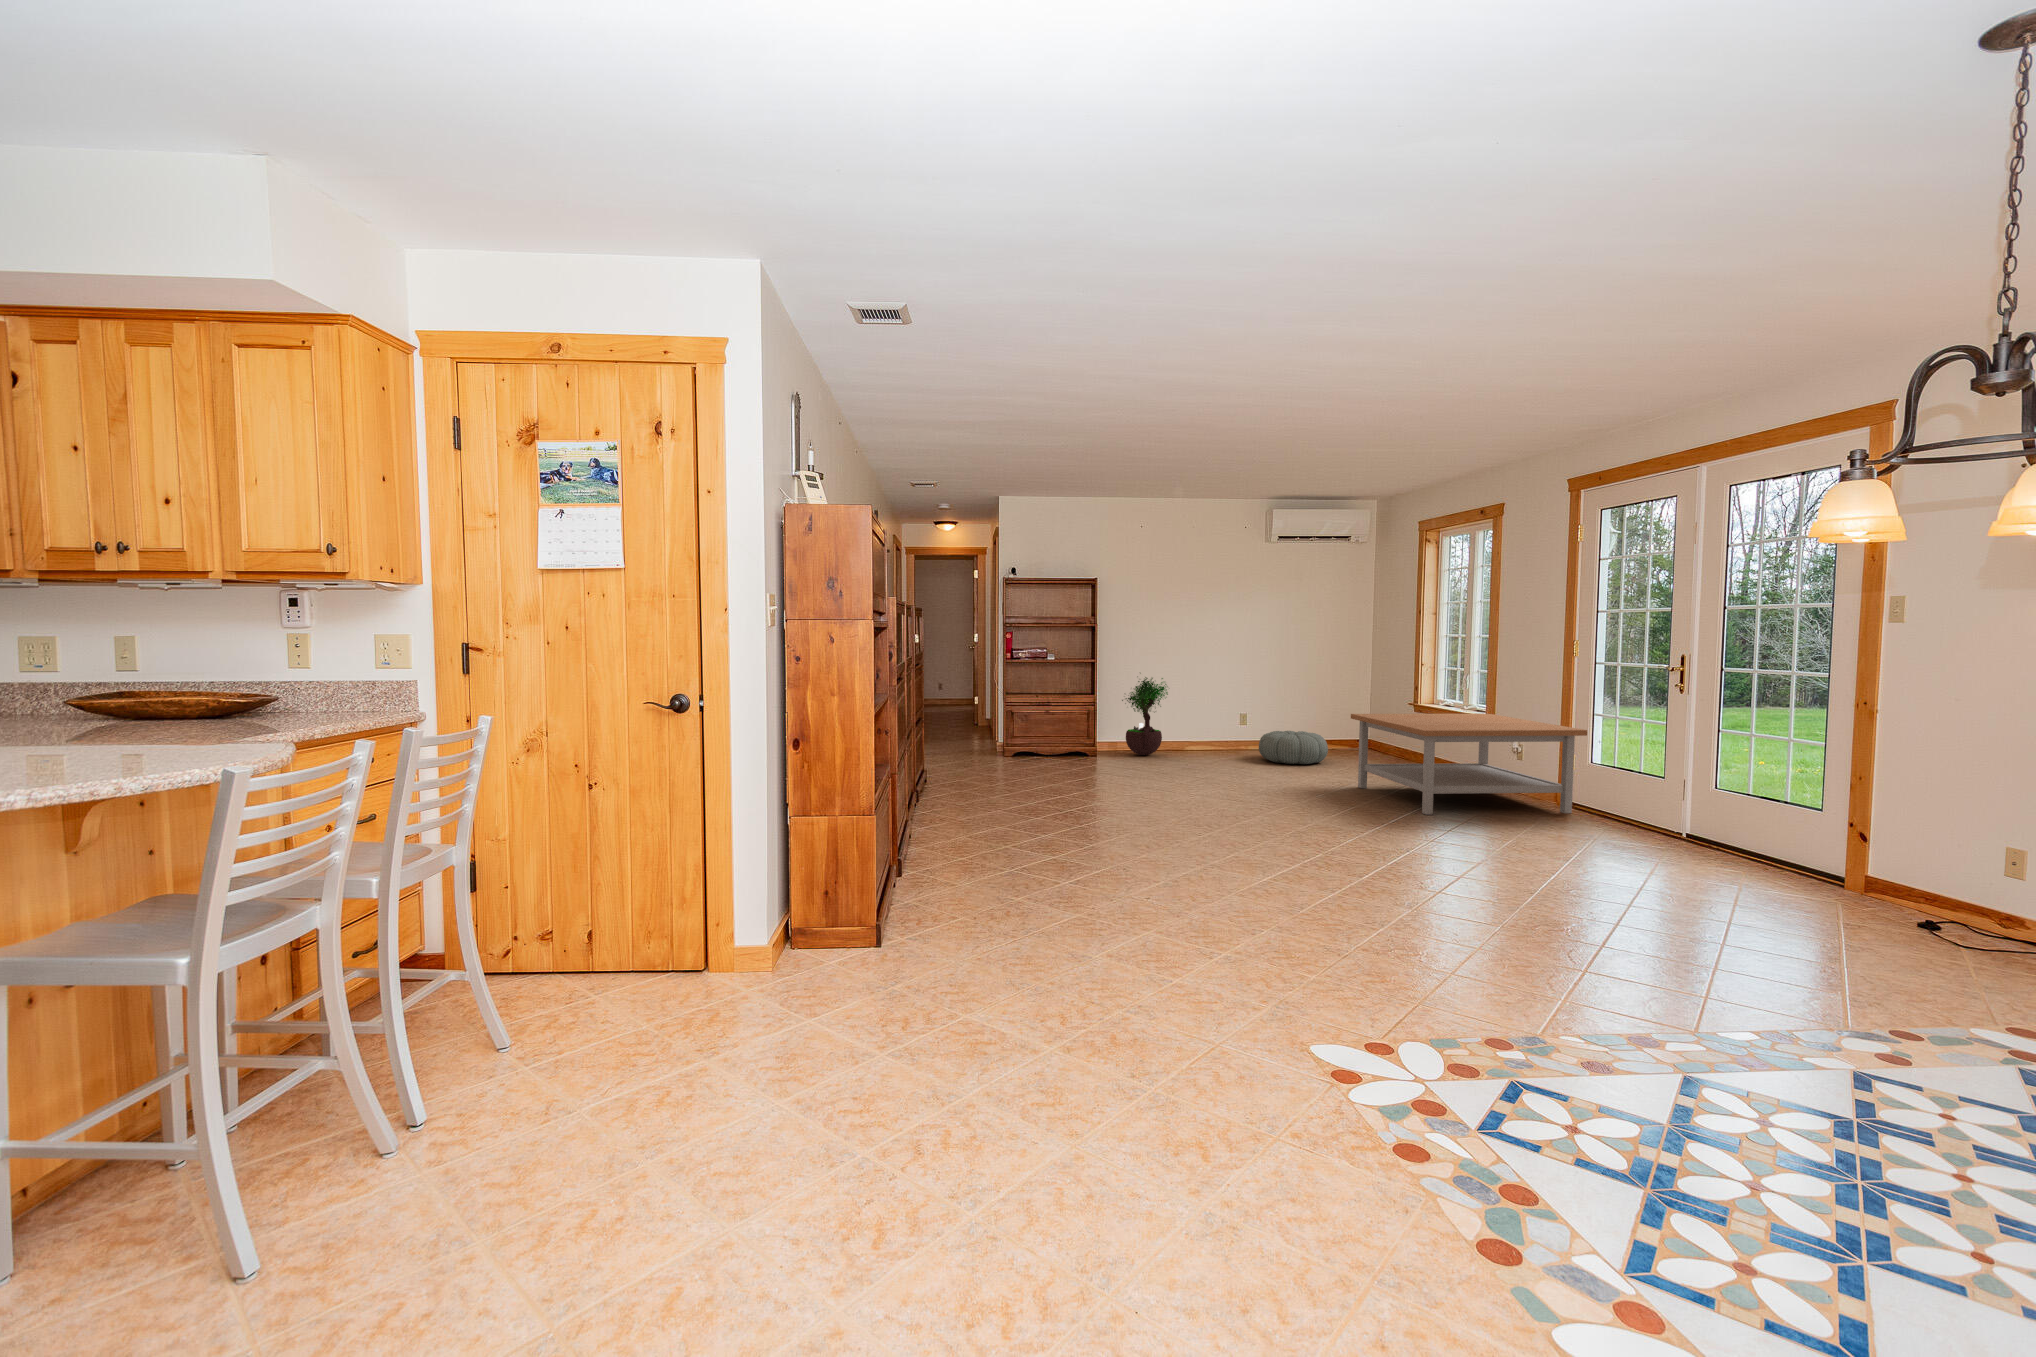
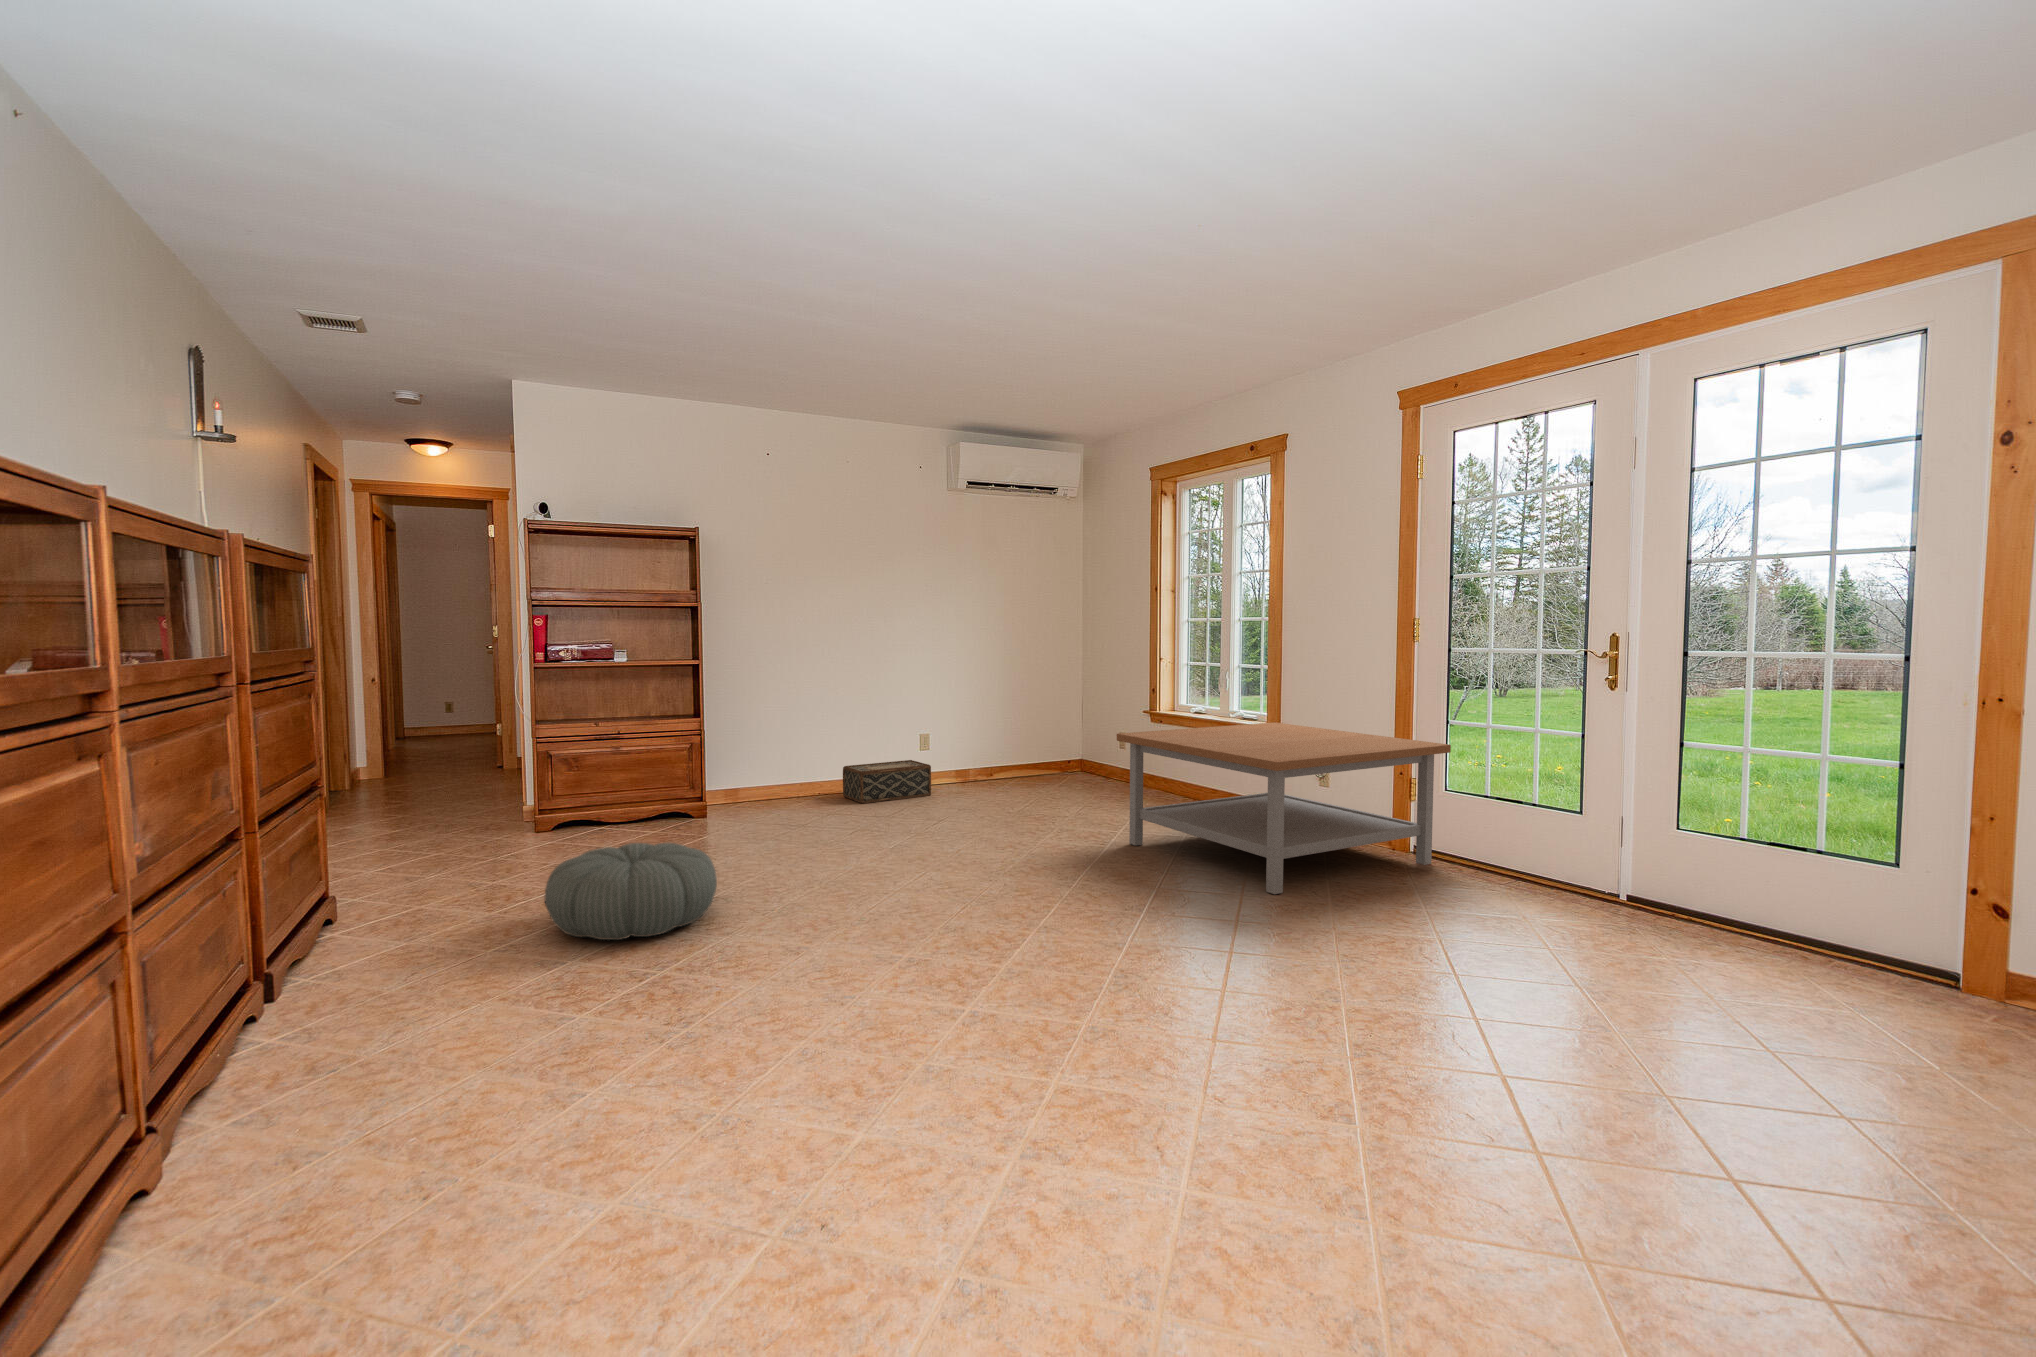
potted tree: present [1122,677,1168,755] -> none [746,678,823,809]
woven basket: none [1184,731,1244,756] -> present [843,760,931,803]
pouf: present [1259,731,1328,764] -> present [545,843,717,940]

